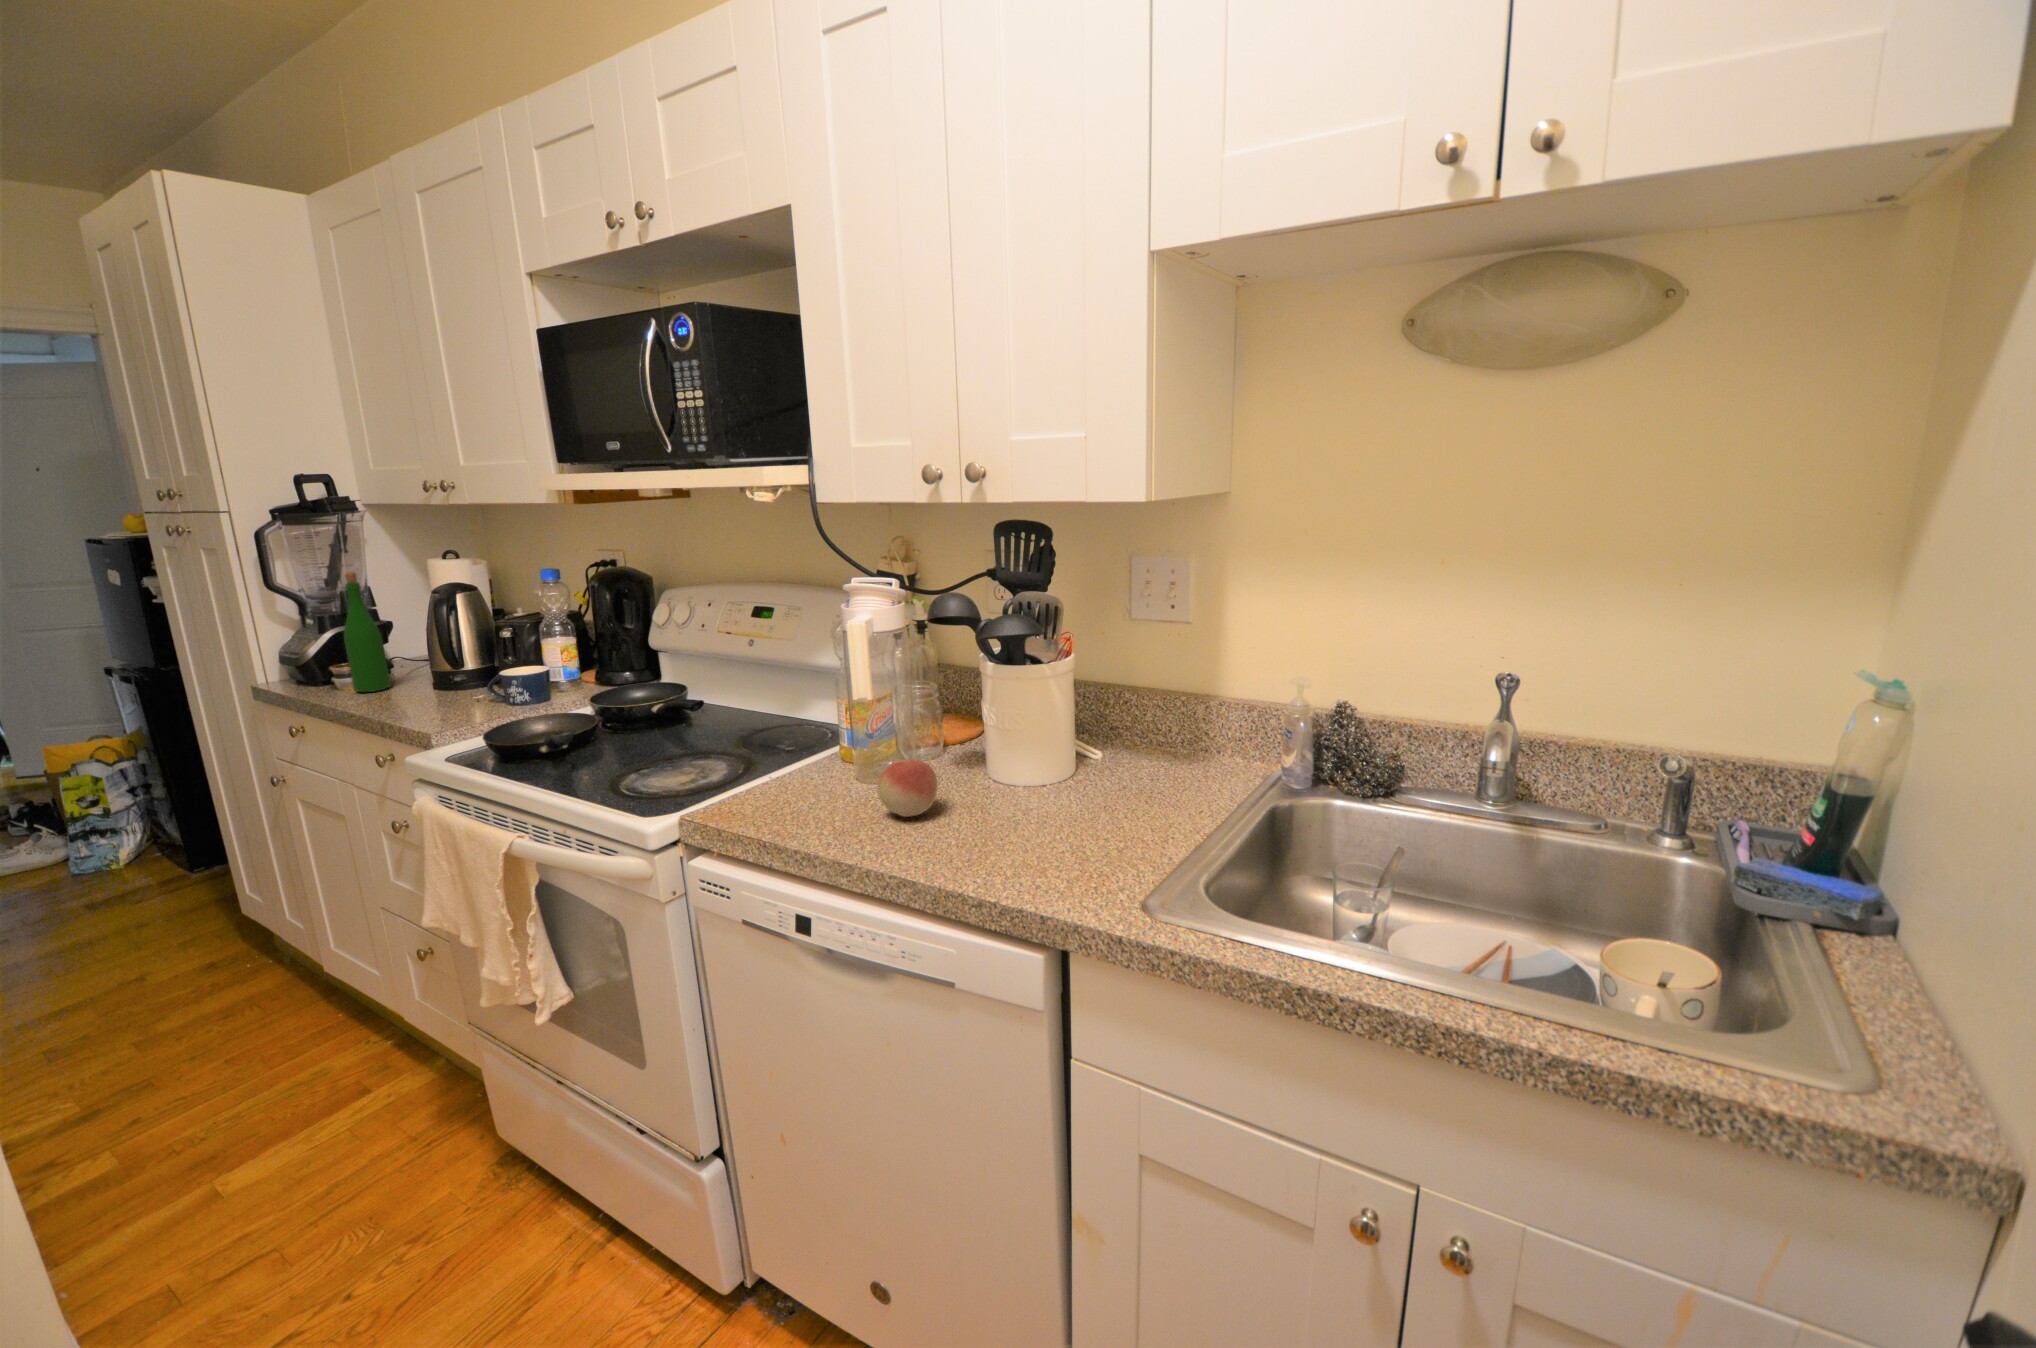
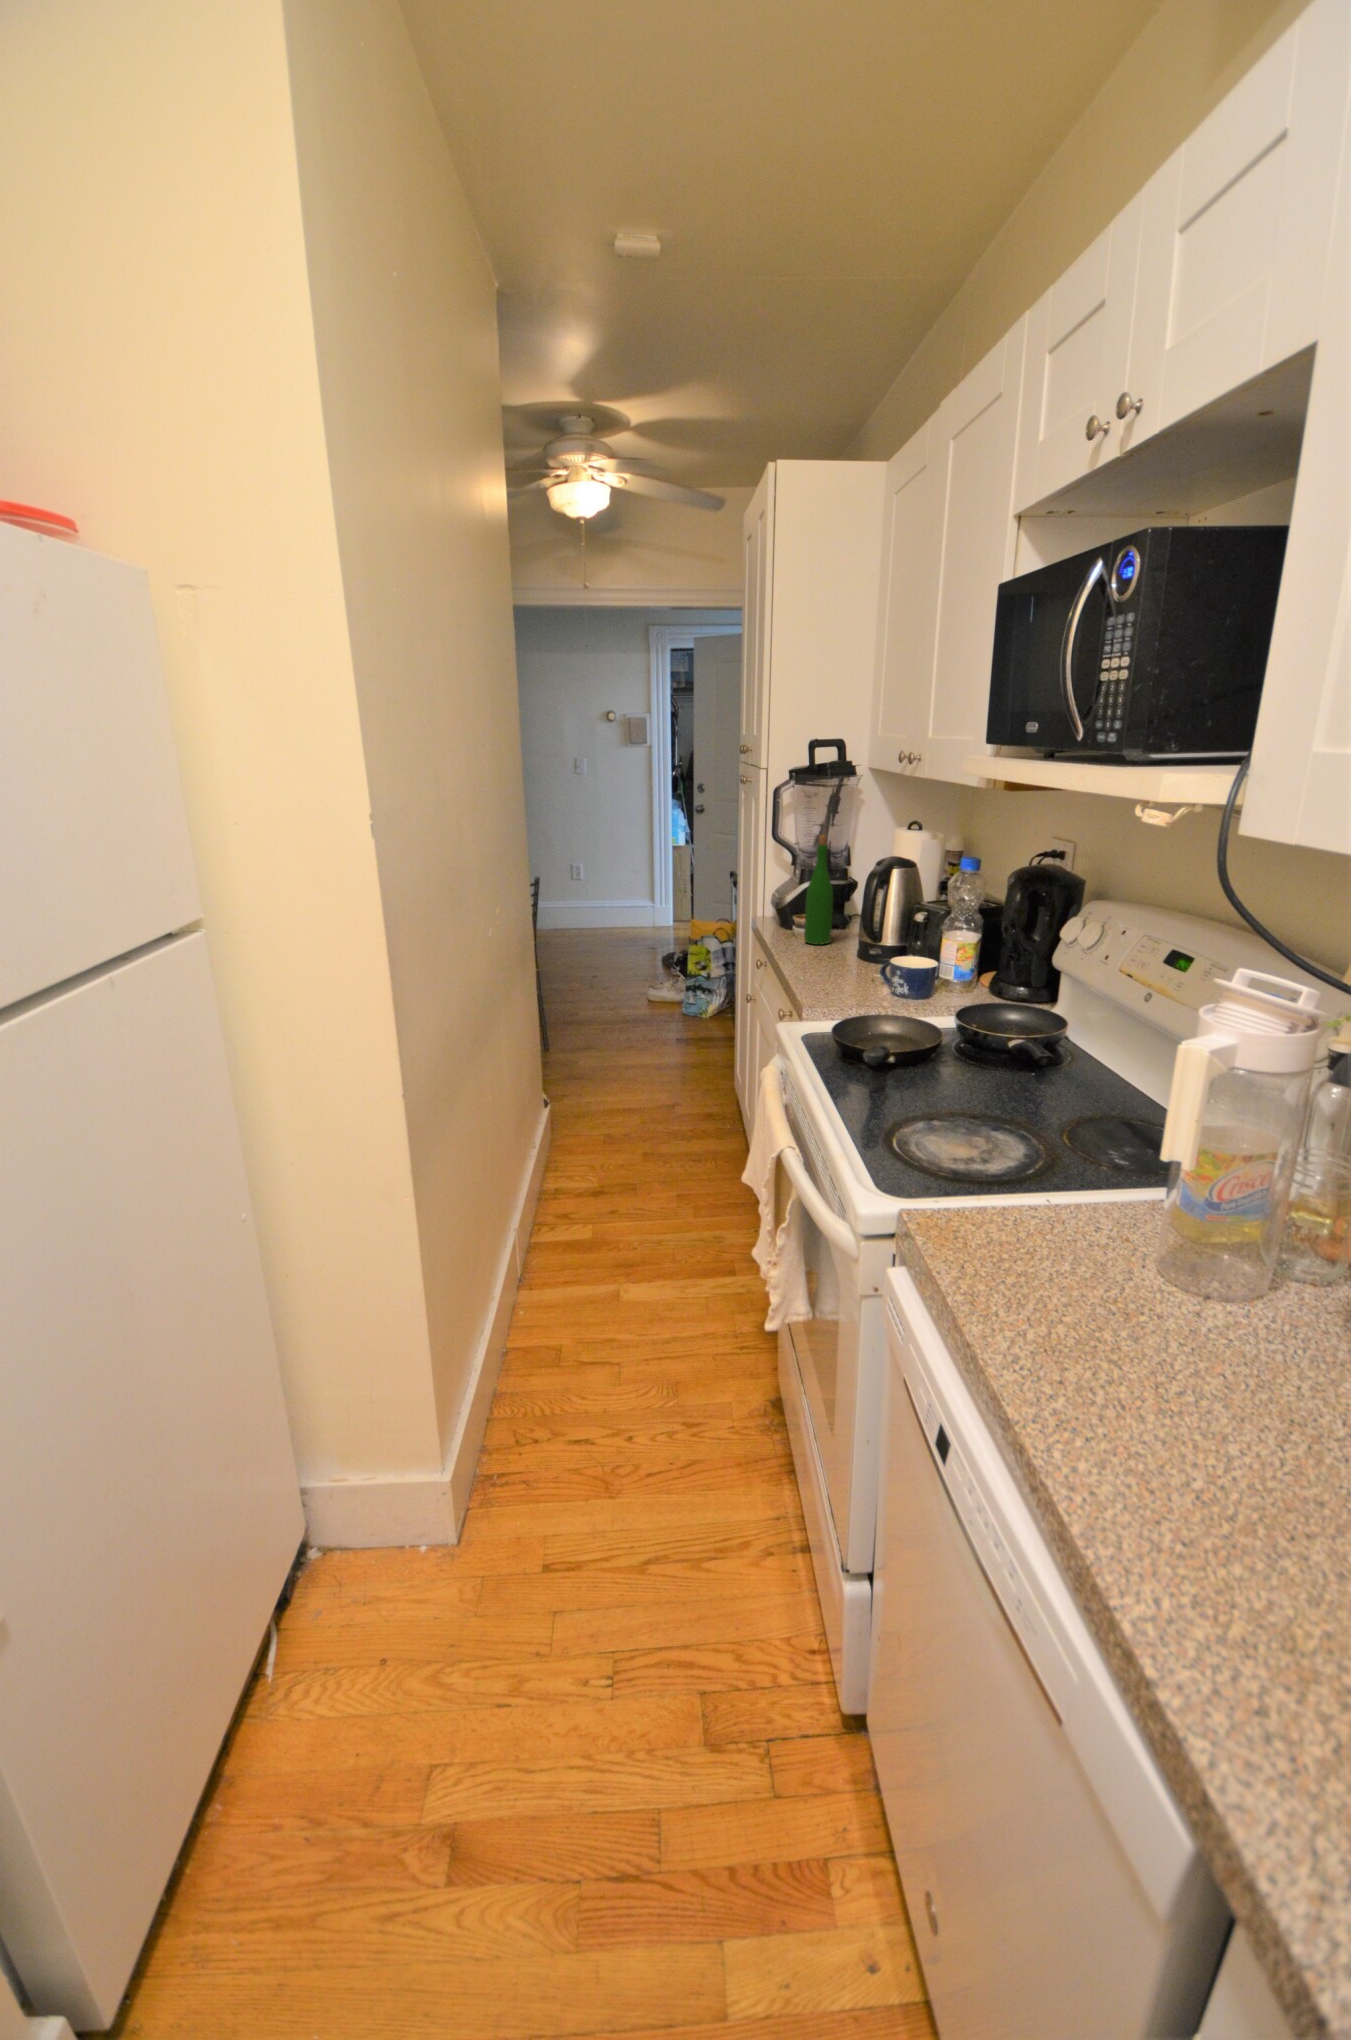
fruit: present [877,759,938,817] -> none [1158,1303,1279,1409]

